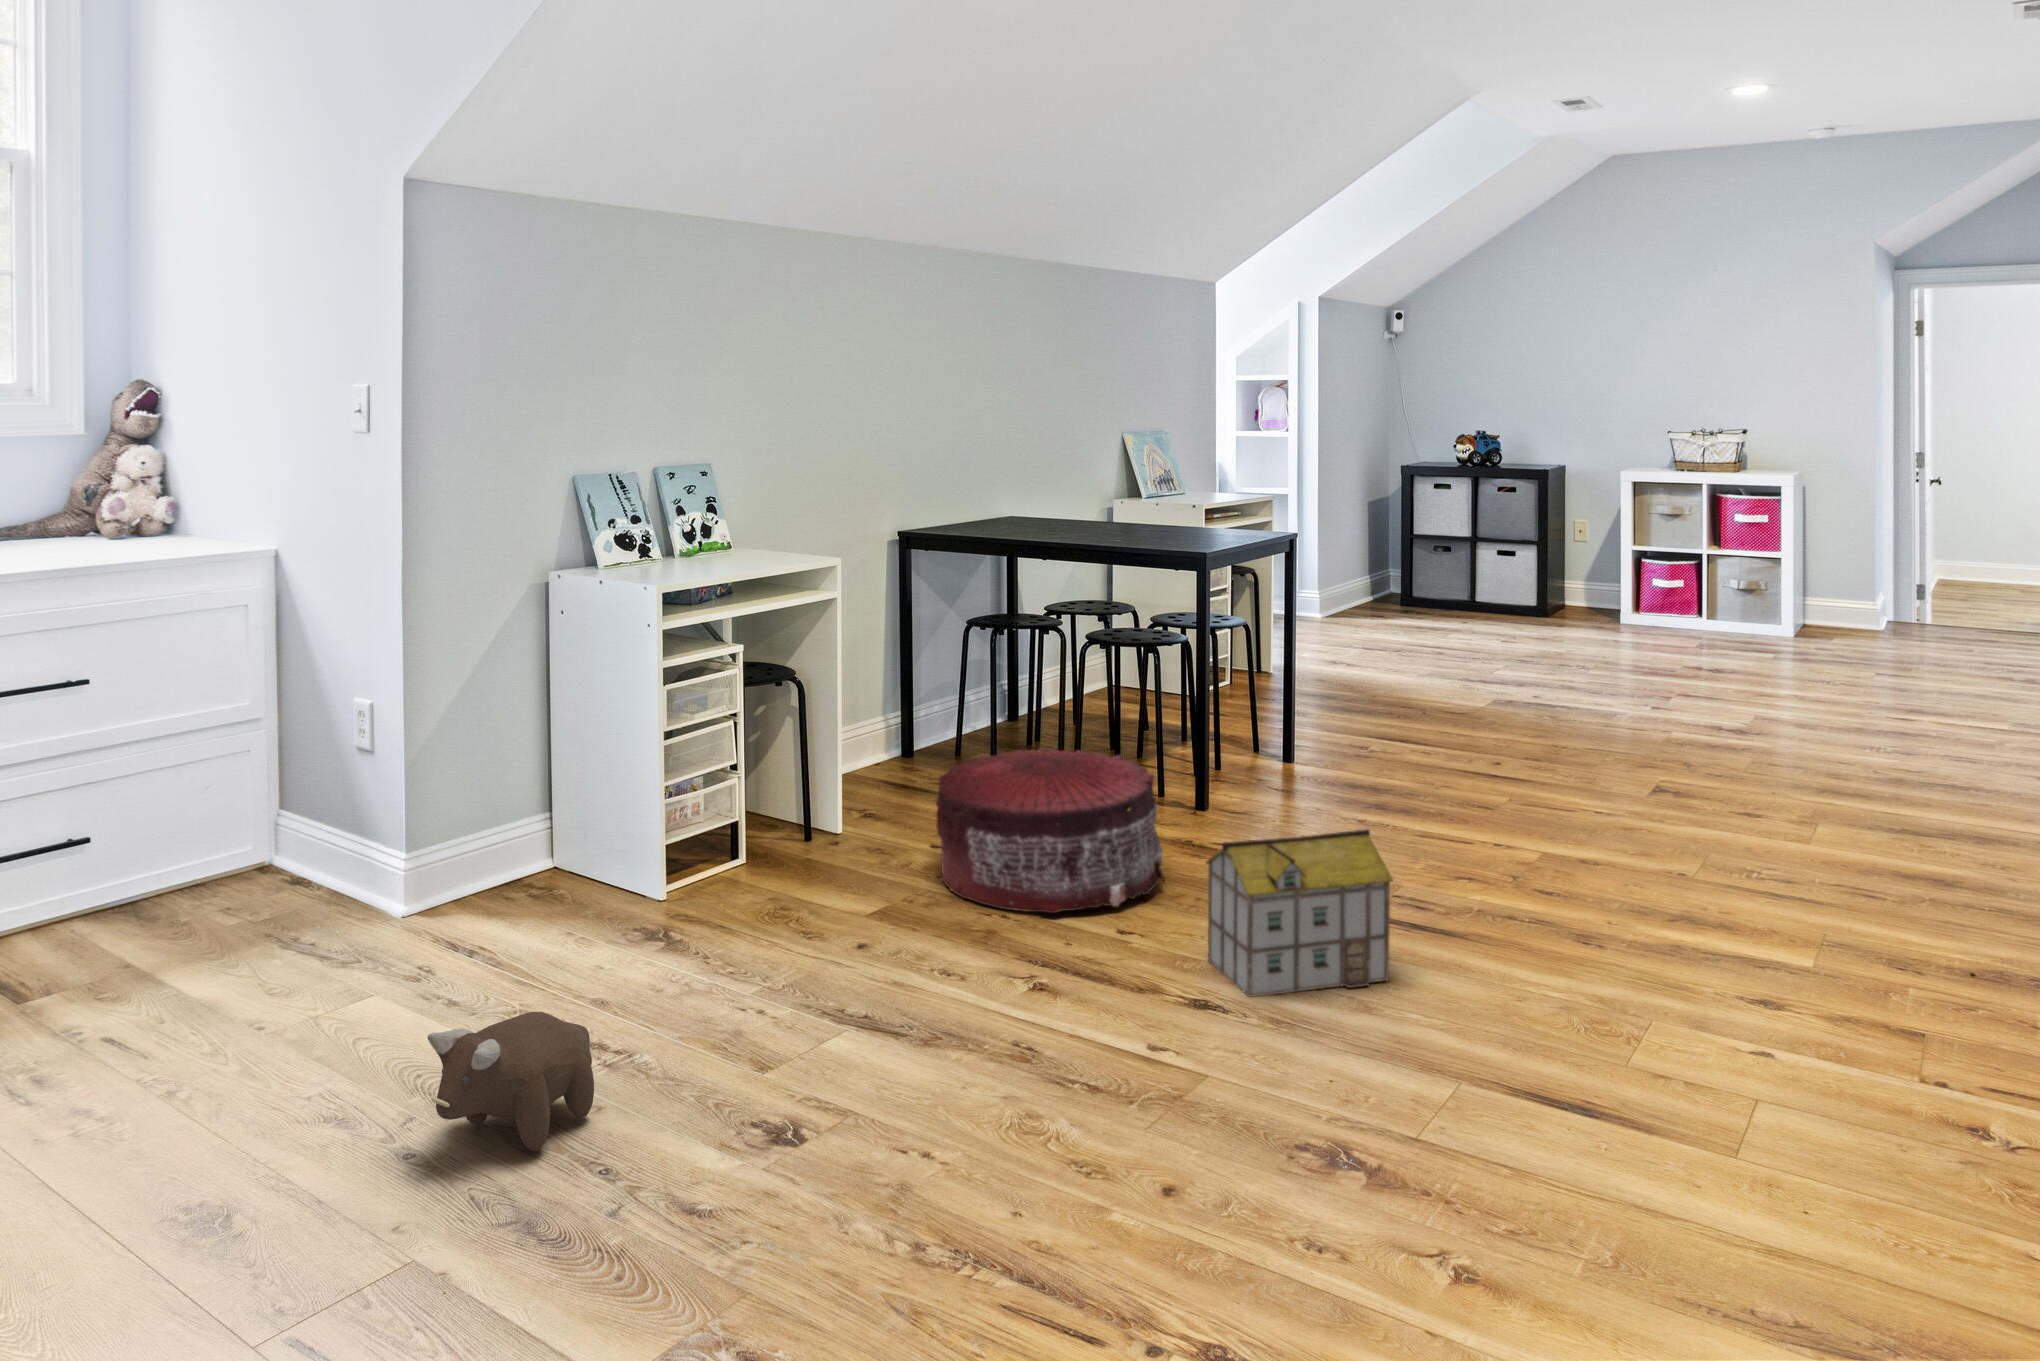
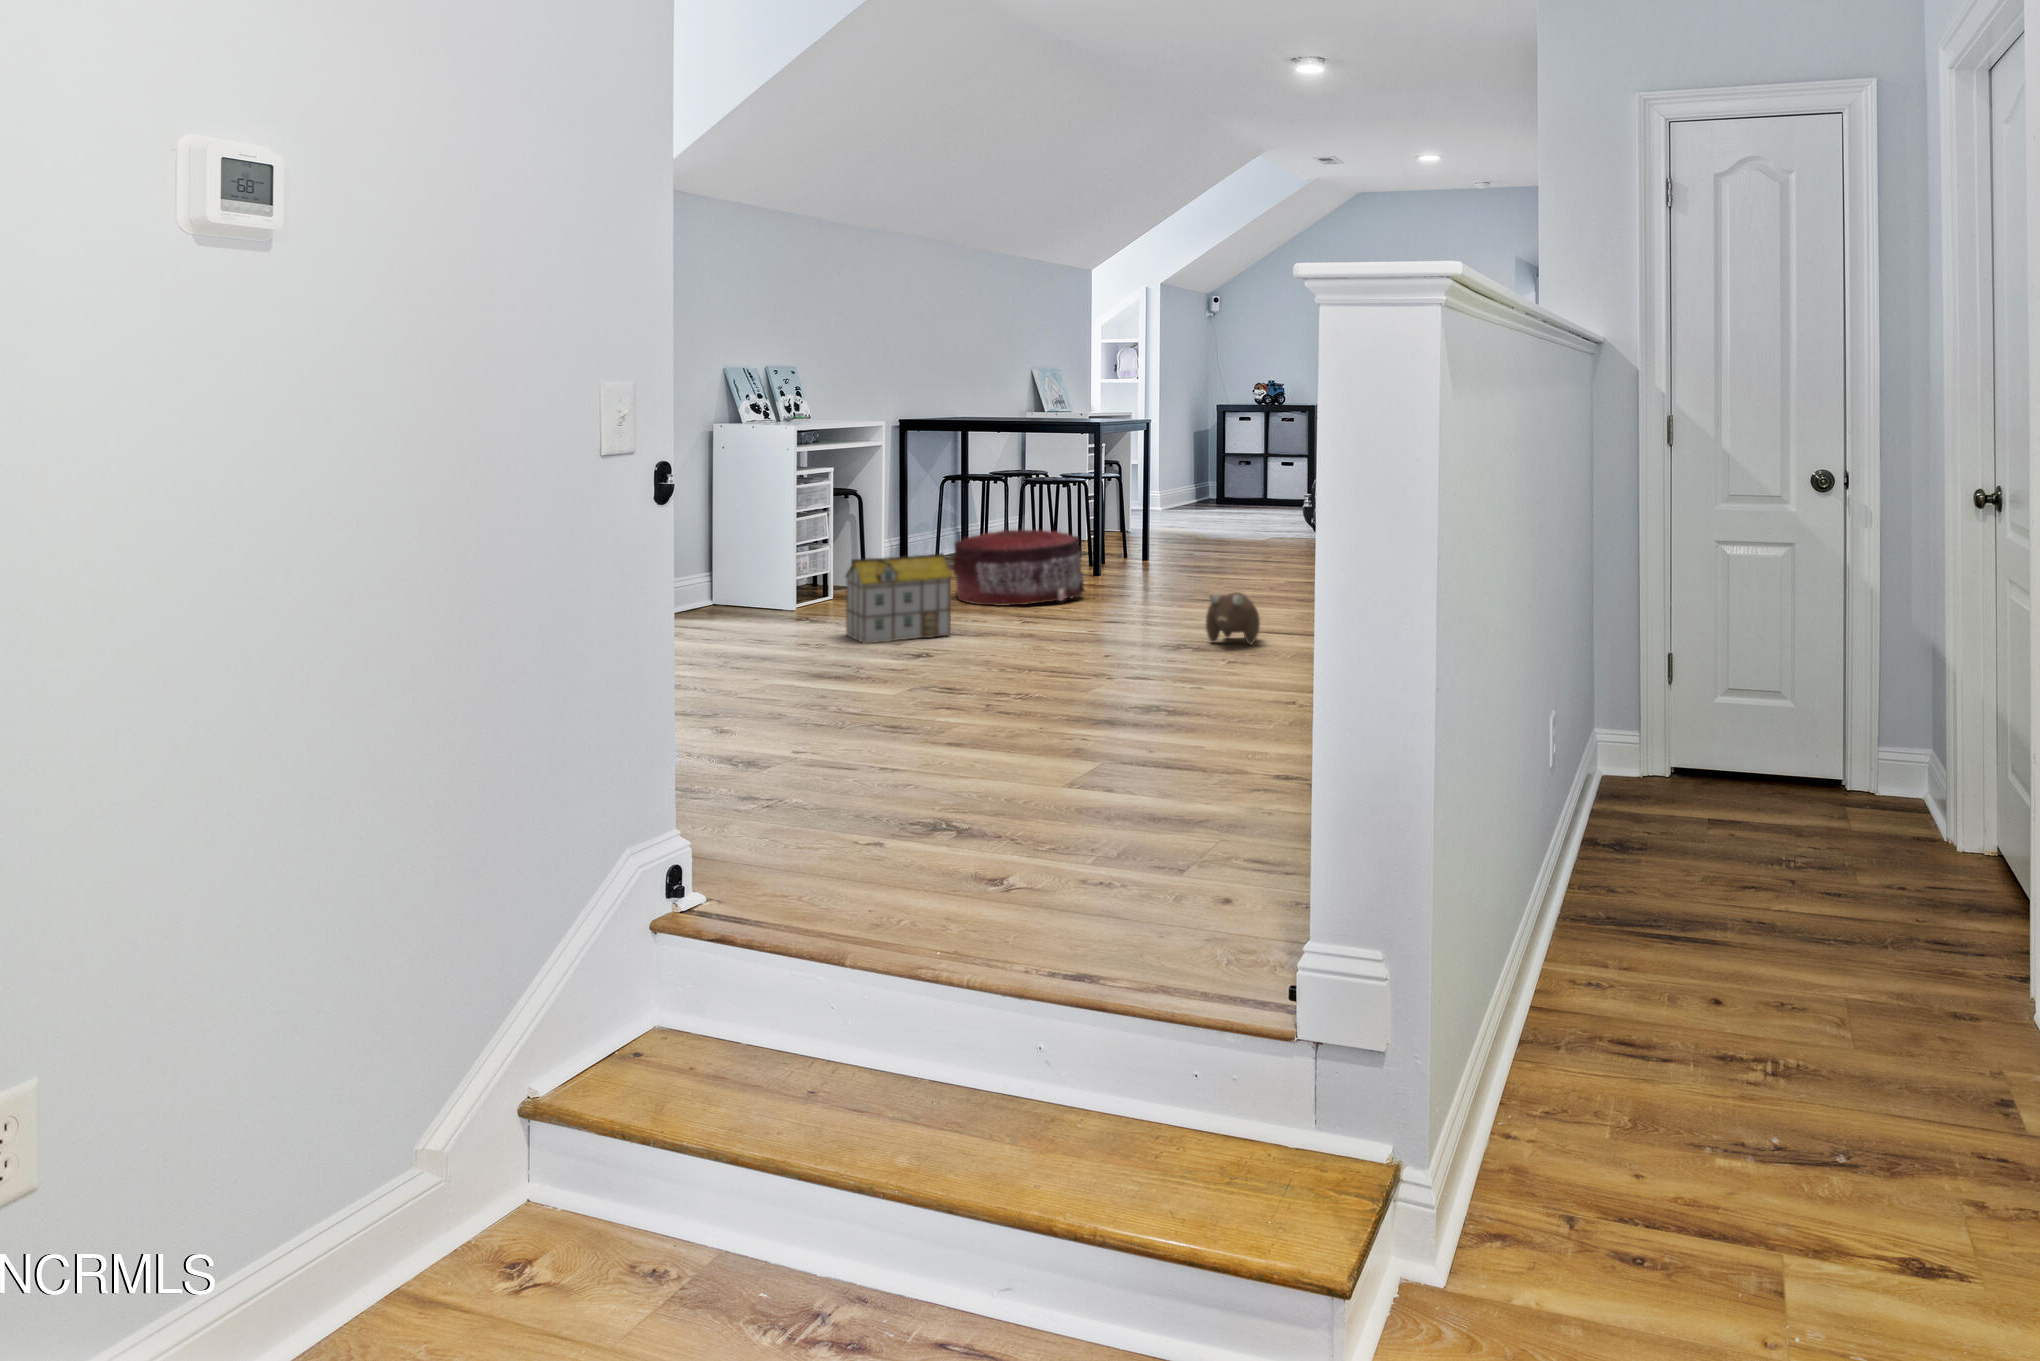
toy house: present [1205,829,1393,997] -> present [845,554,952,643]
plush toy: present [427,1012,594,1151] -> present [1206,592,1260,645]

